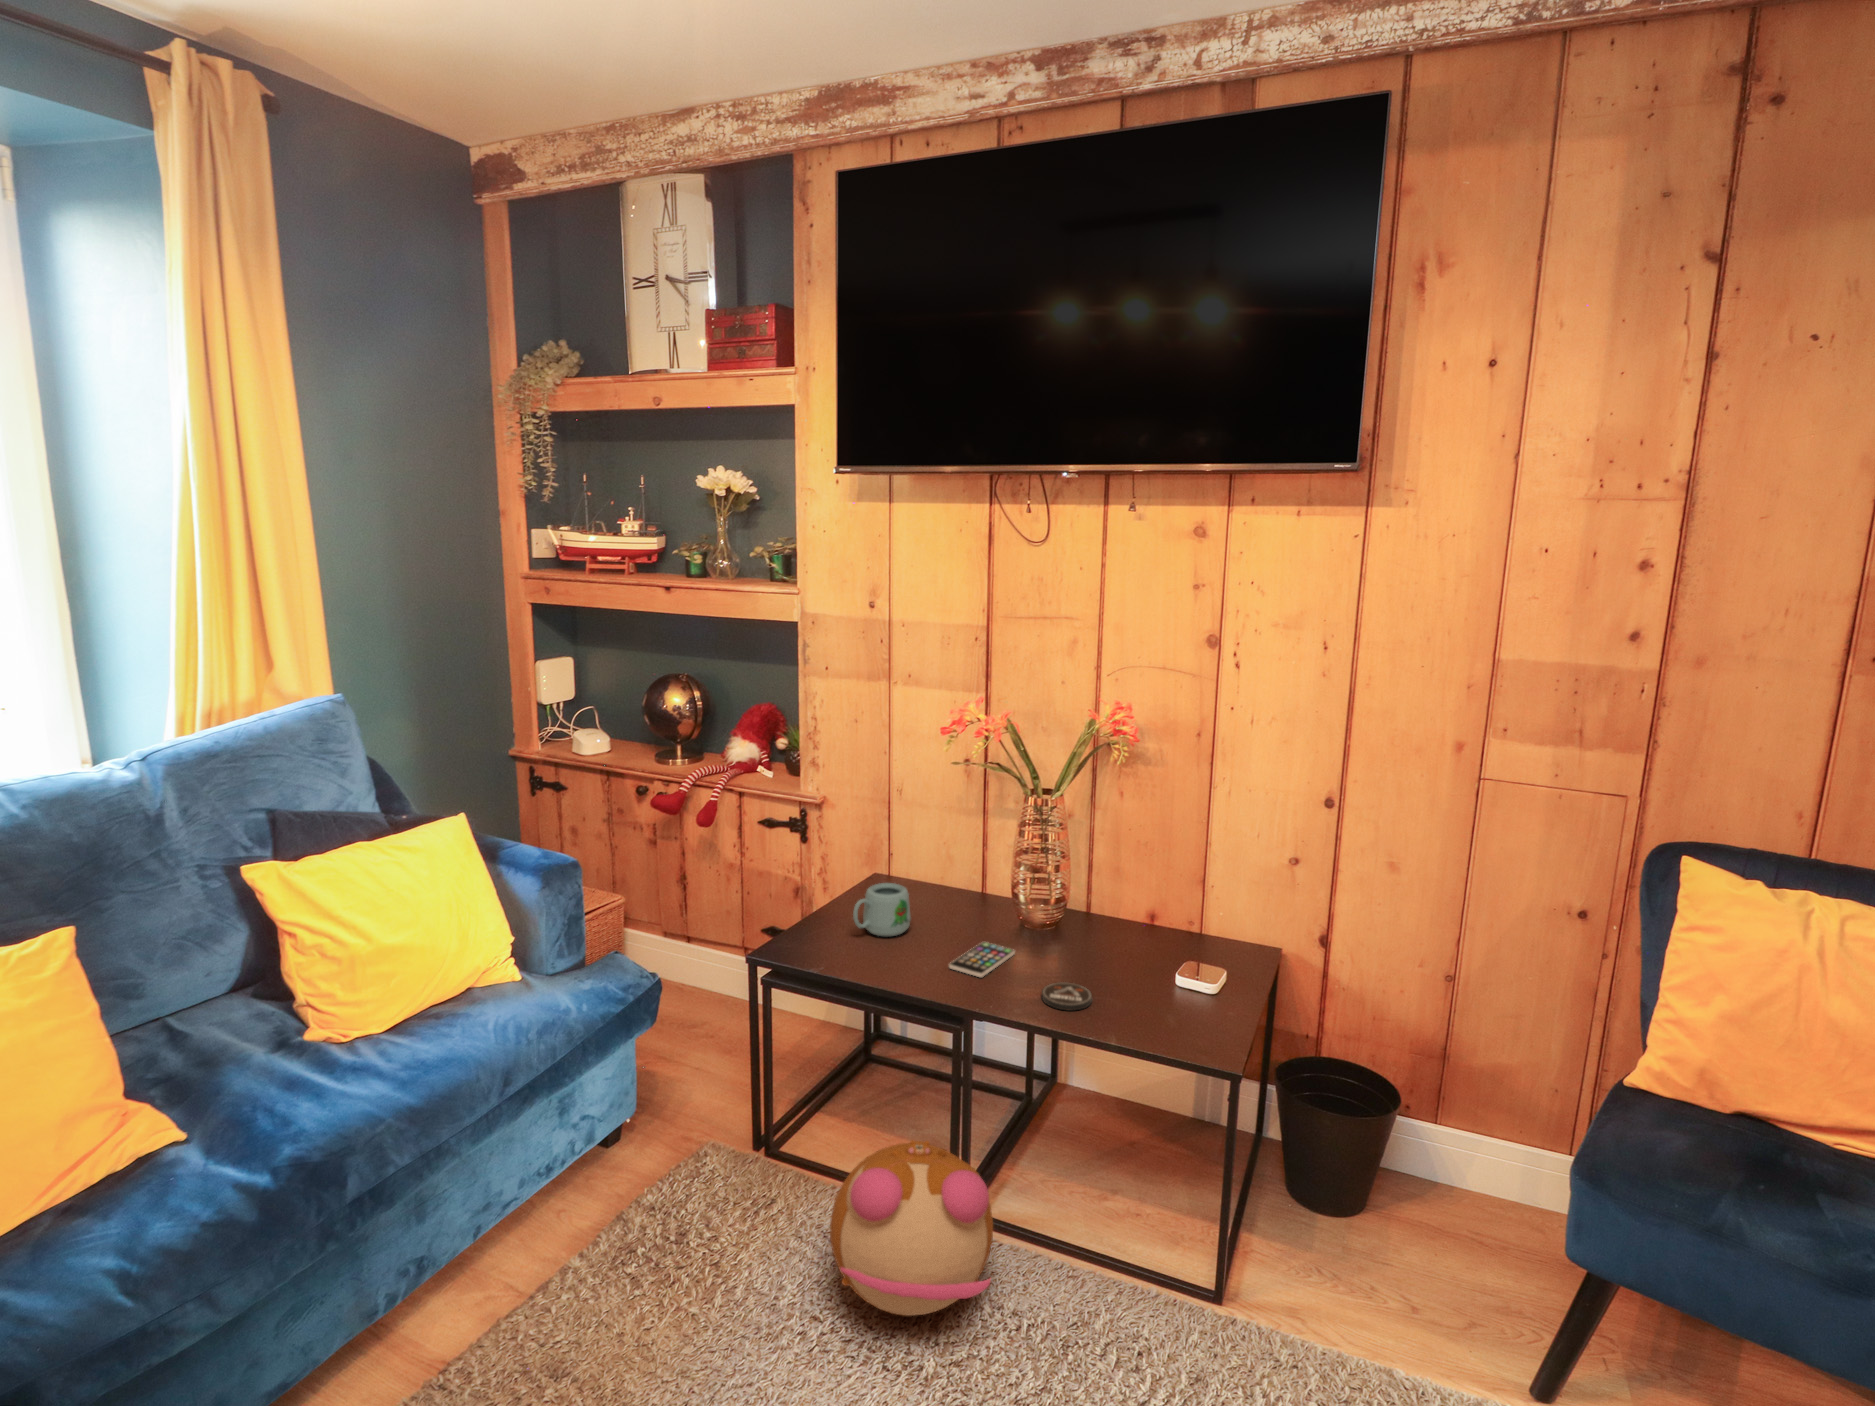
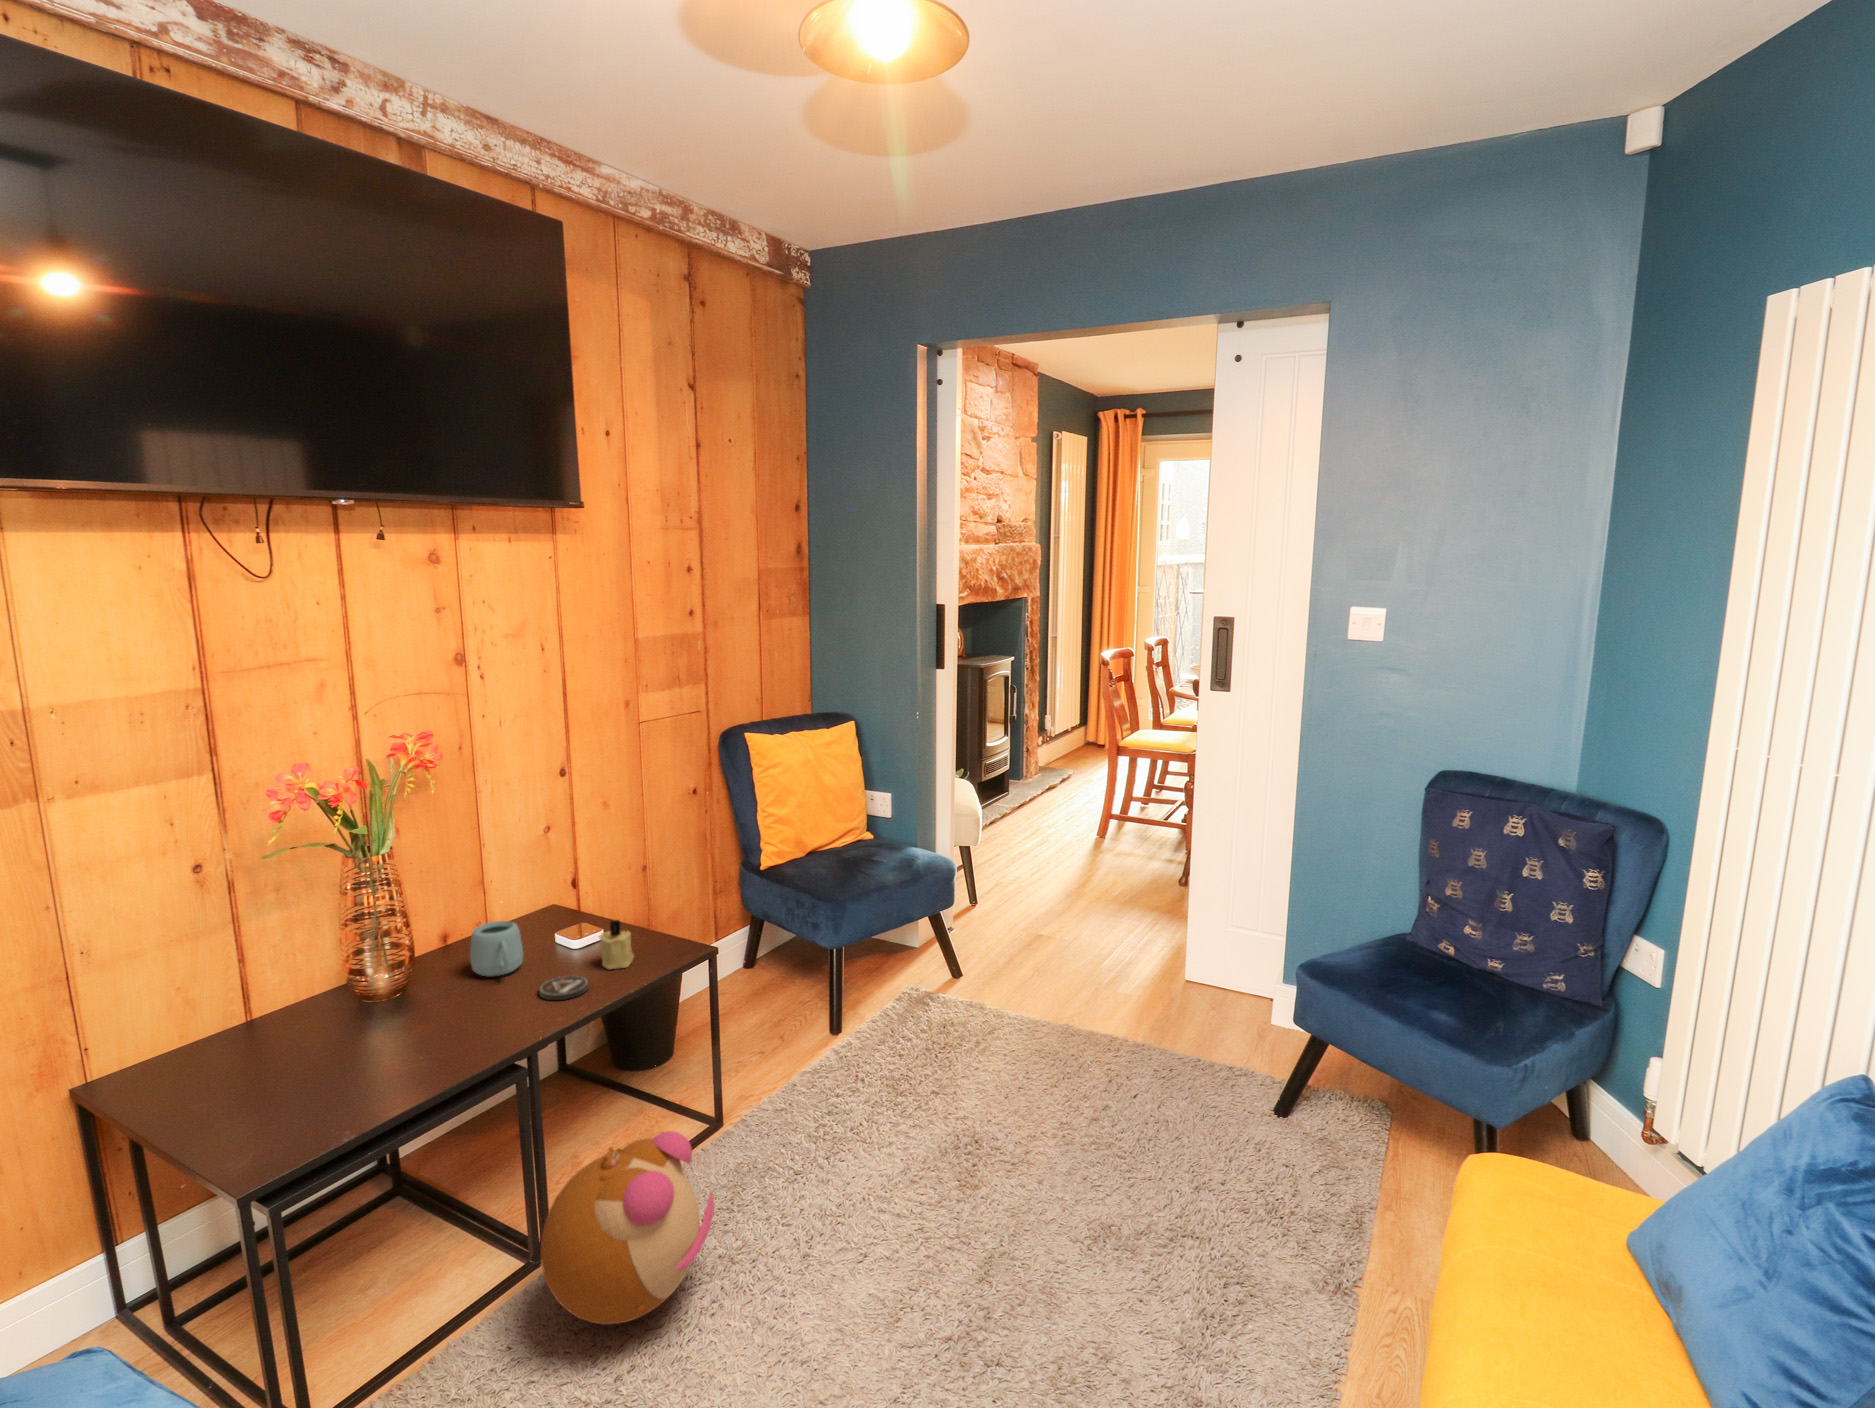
mug: present [853,883,911,936] -> present [470,921,524,976]
smartphone: present [949,942,1015,977] -> none [408,1001,485,1040]
candle: none [1125,963,1169,1022] -> present [599,920,634,969]

